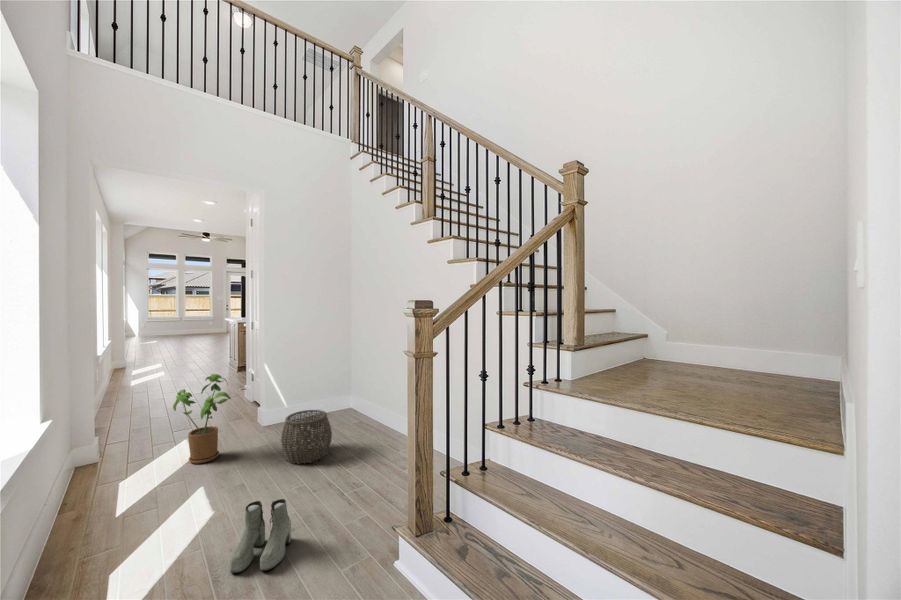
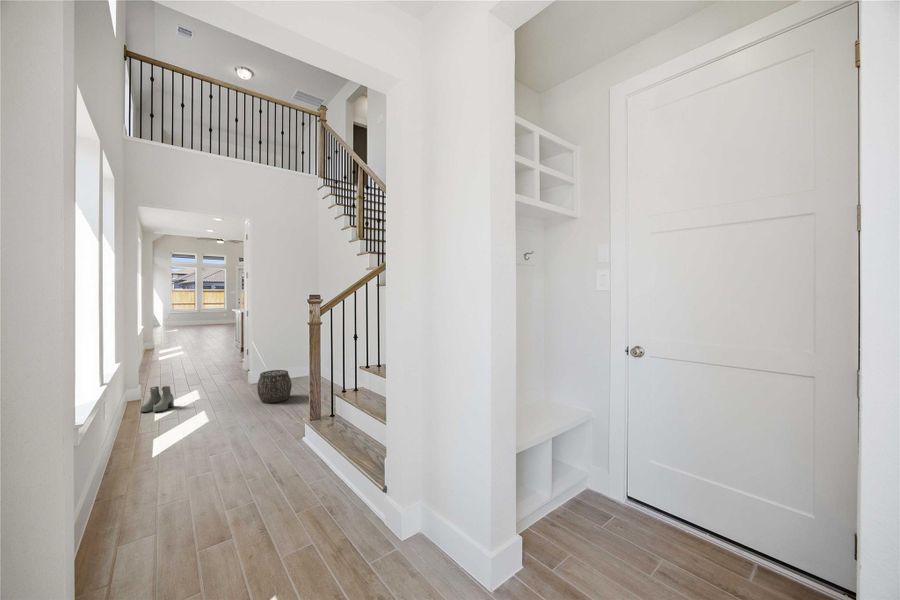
house plant: present [173,374,231,464] -> none [188,344,226,401]
boots: present [230,499,291,573] -> present [140,386,174,412]

